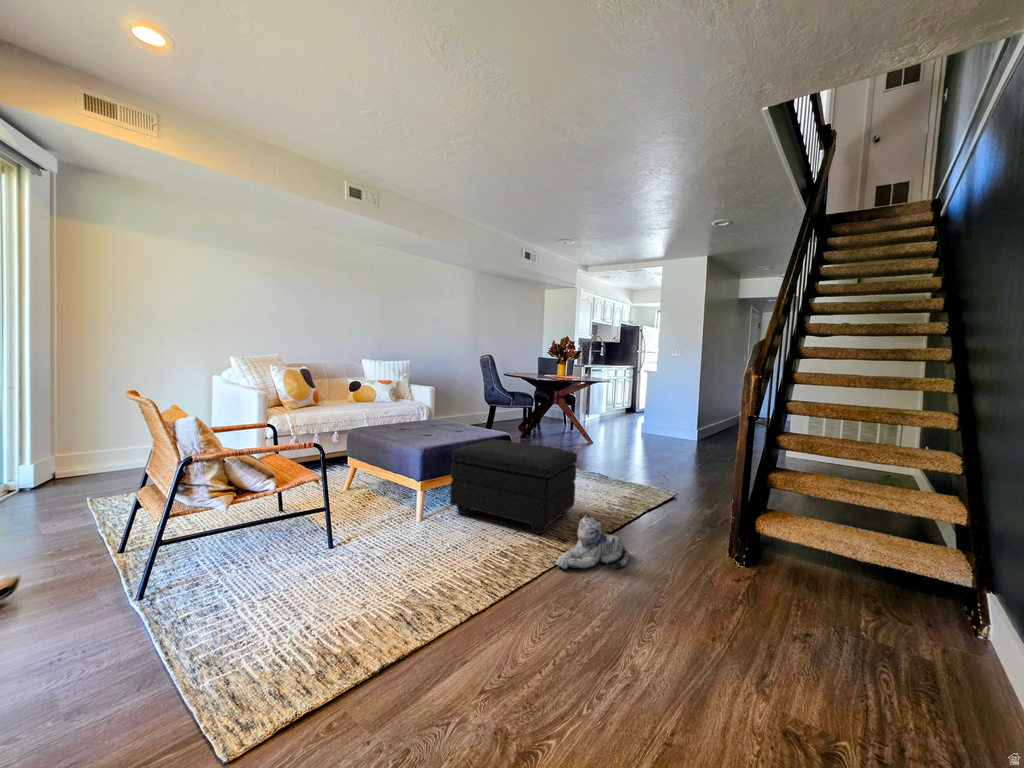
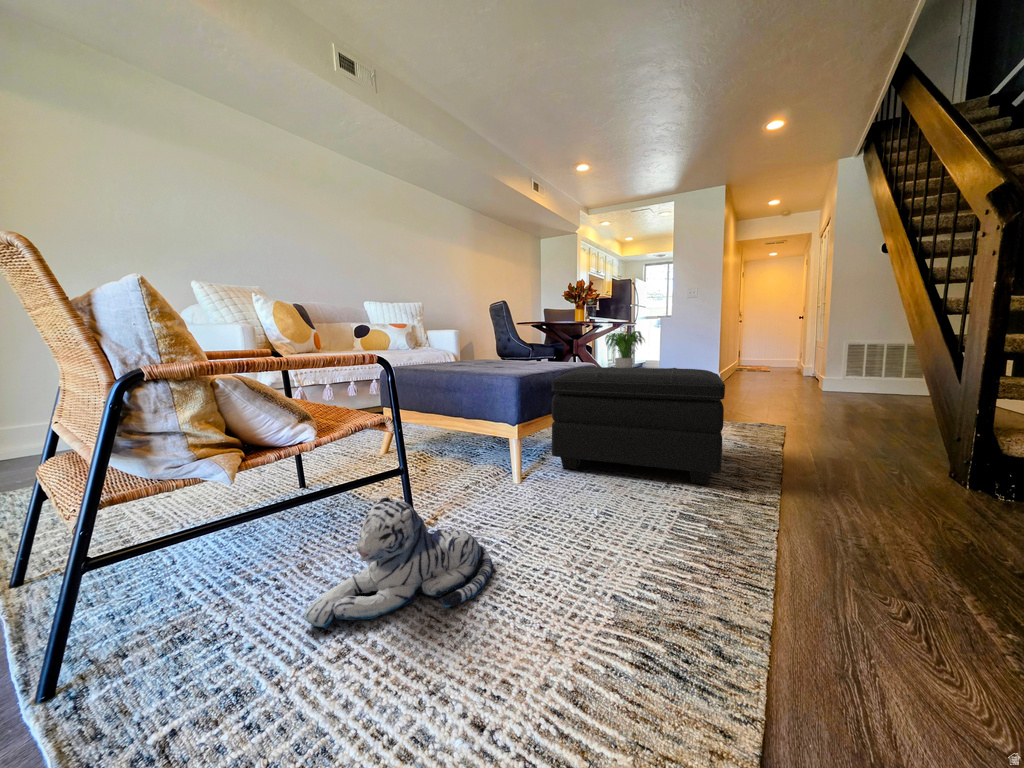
potted plant: none [592,383,630,420] -> present [605,331,644,368]
plush toy: present [556,515,630,569] -> present [304,497,493,628]

